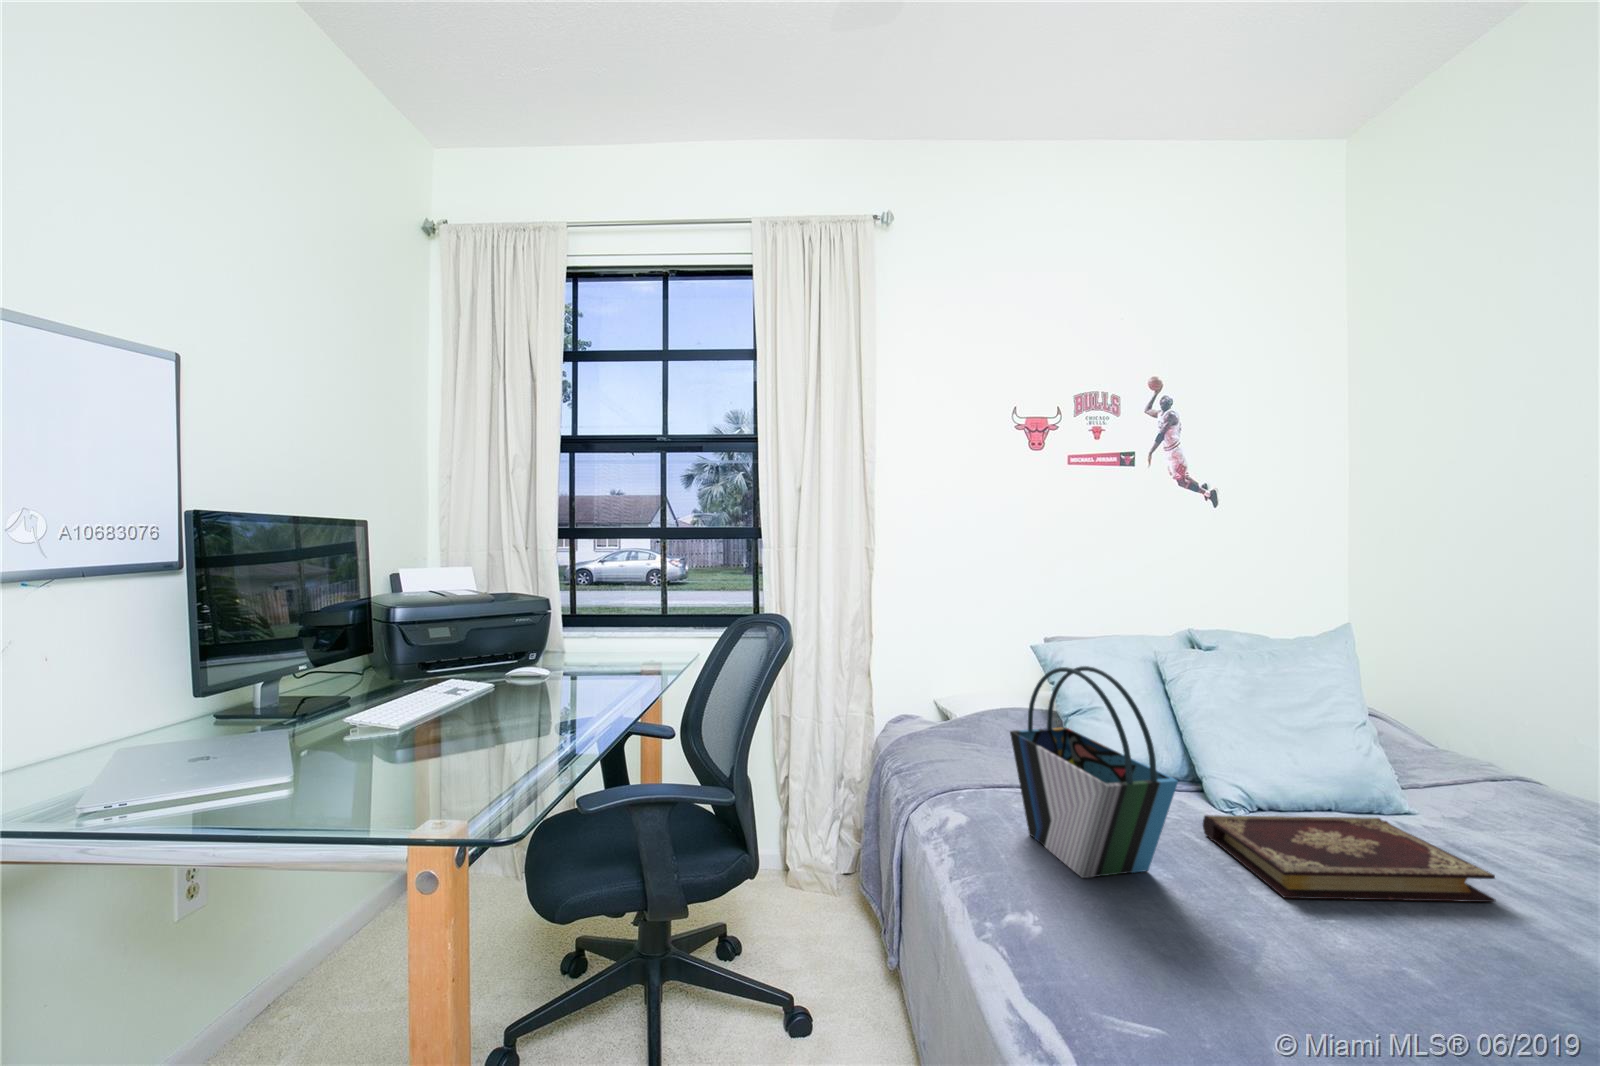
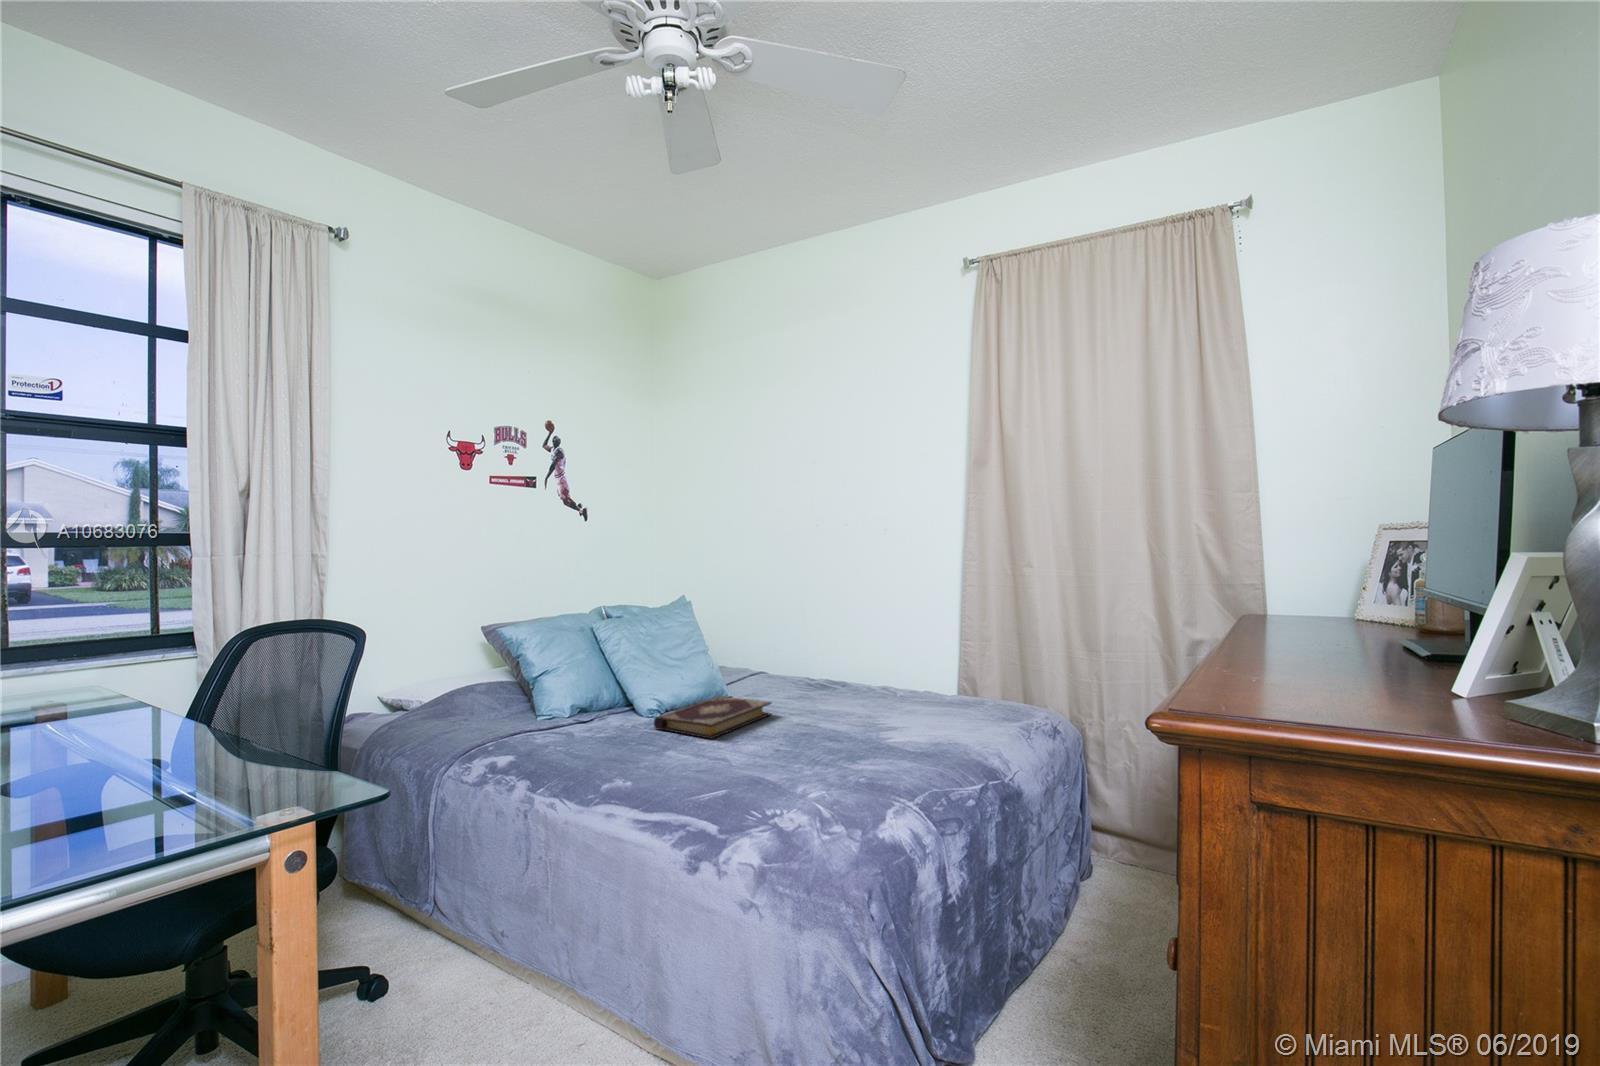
tote bag: present [1010,666,1178,878] -> none [547,633,671,765]

